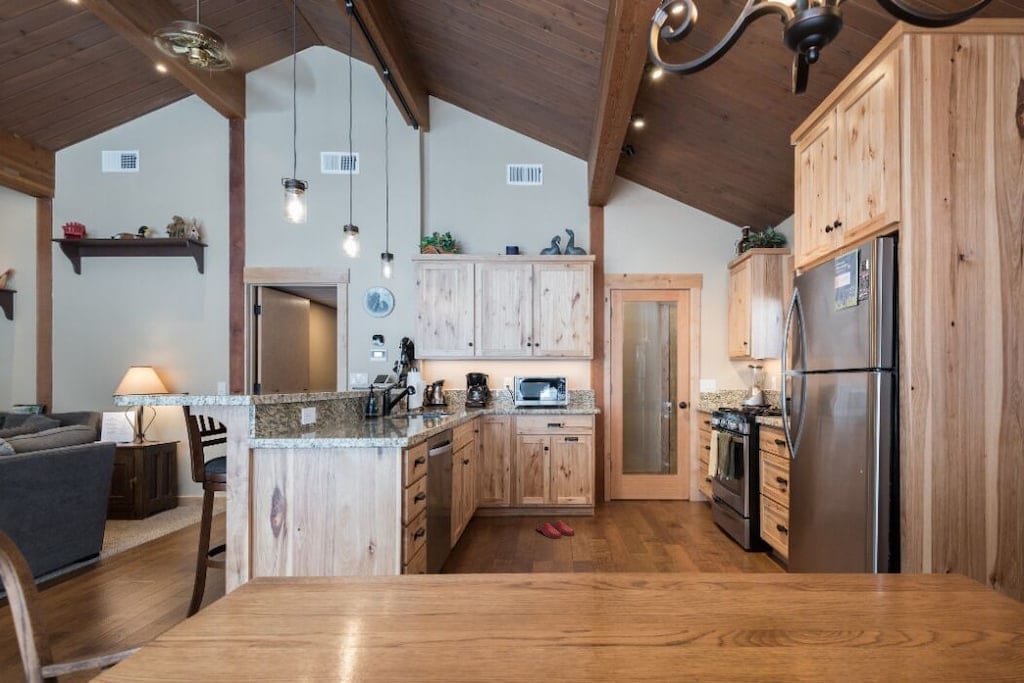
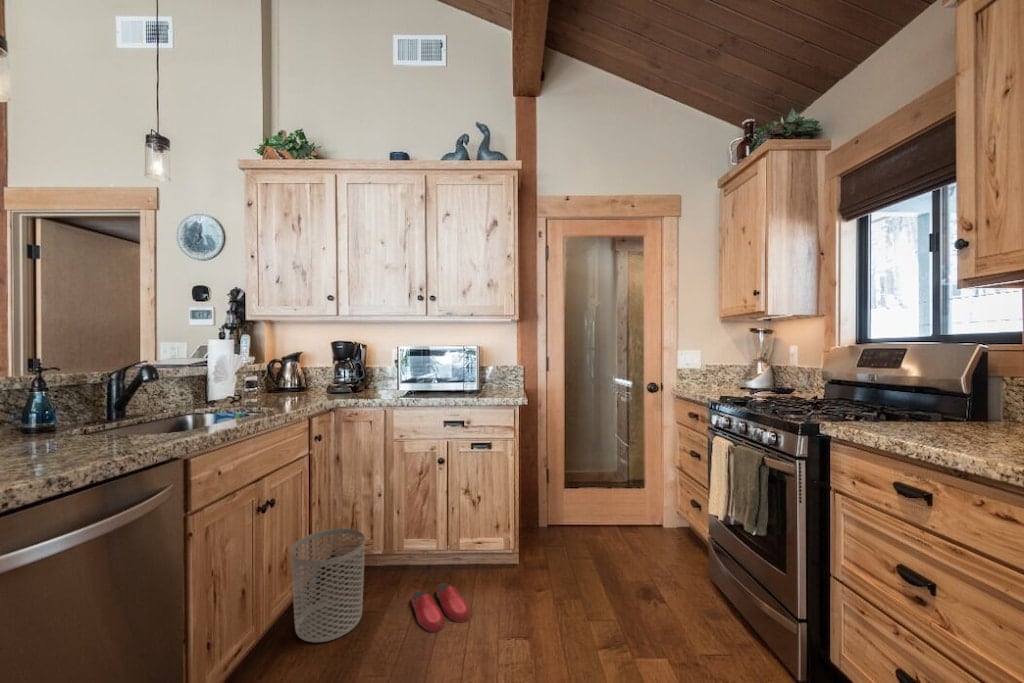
waste bin: none [475,485,514,541] -> present [291,528,365,642]

